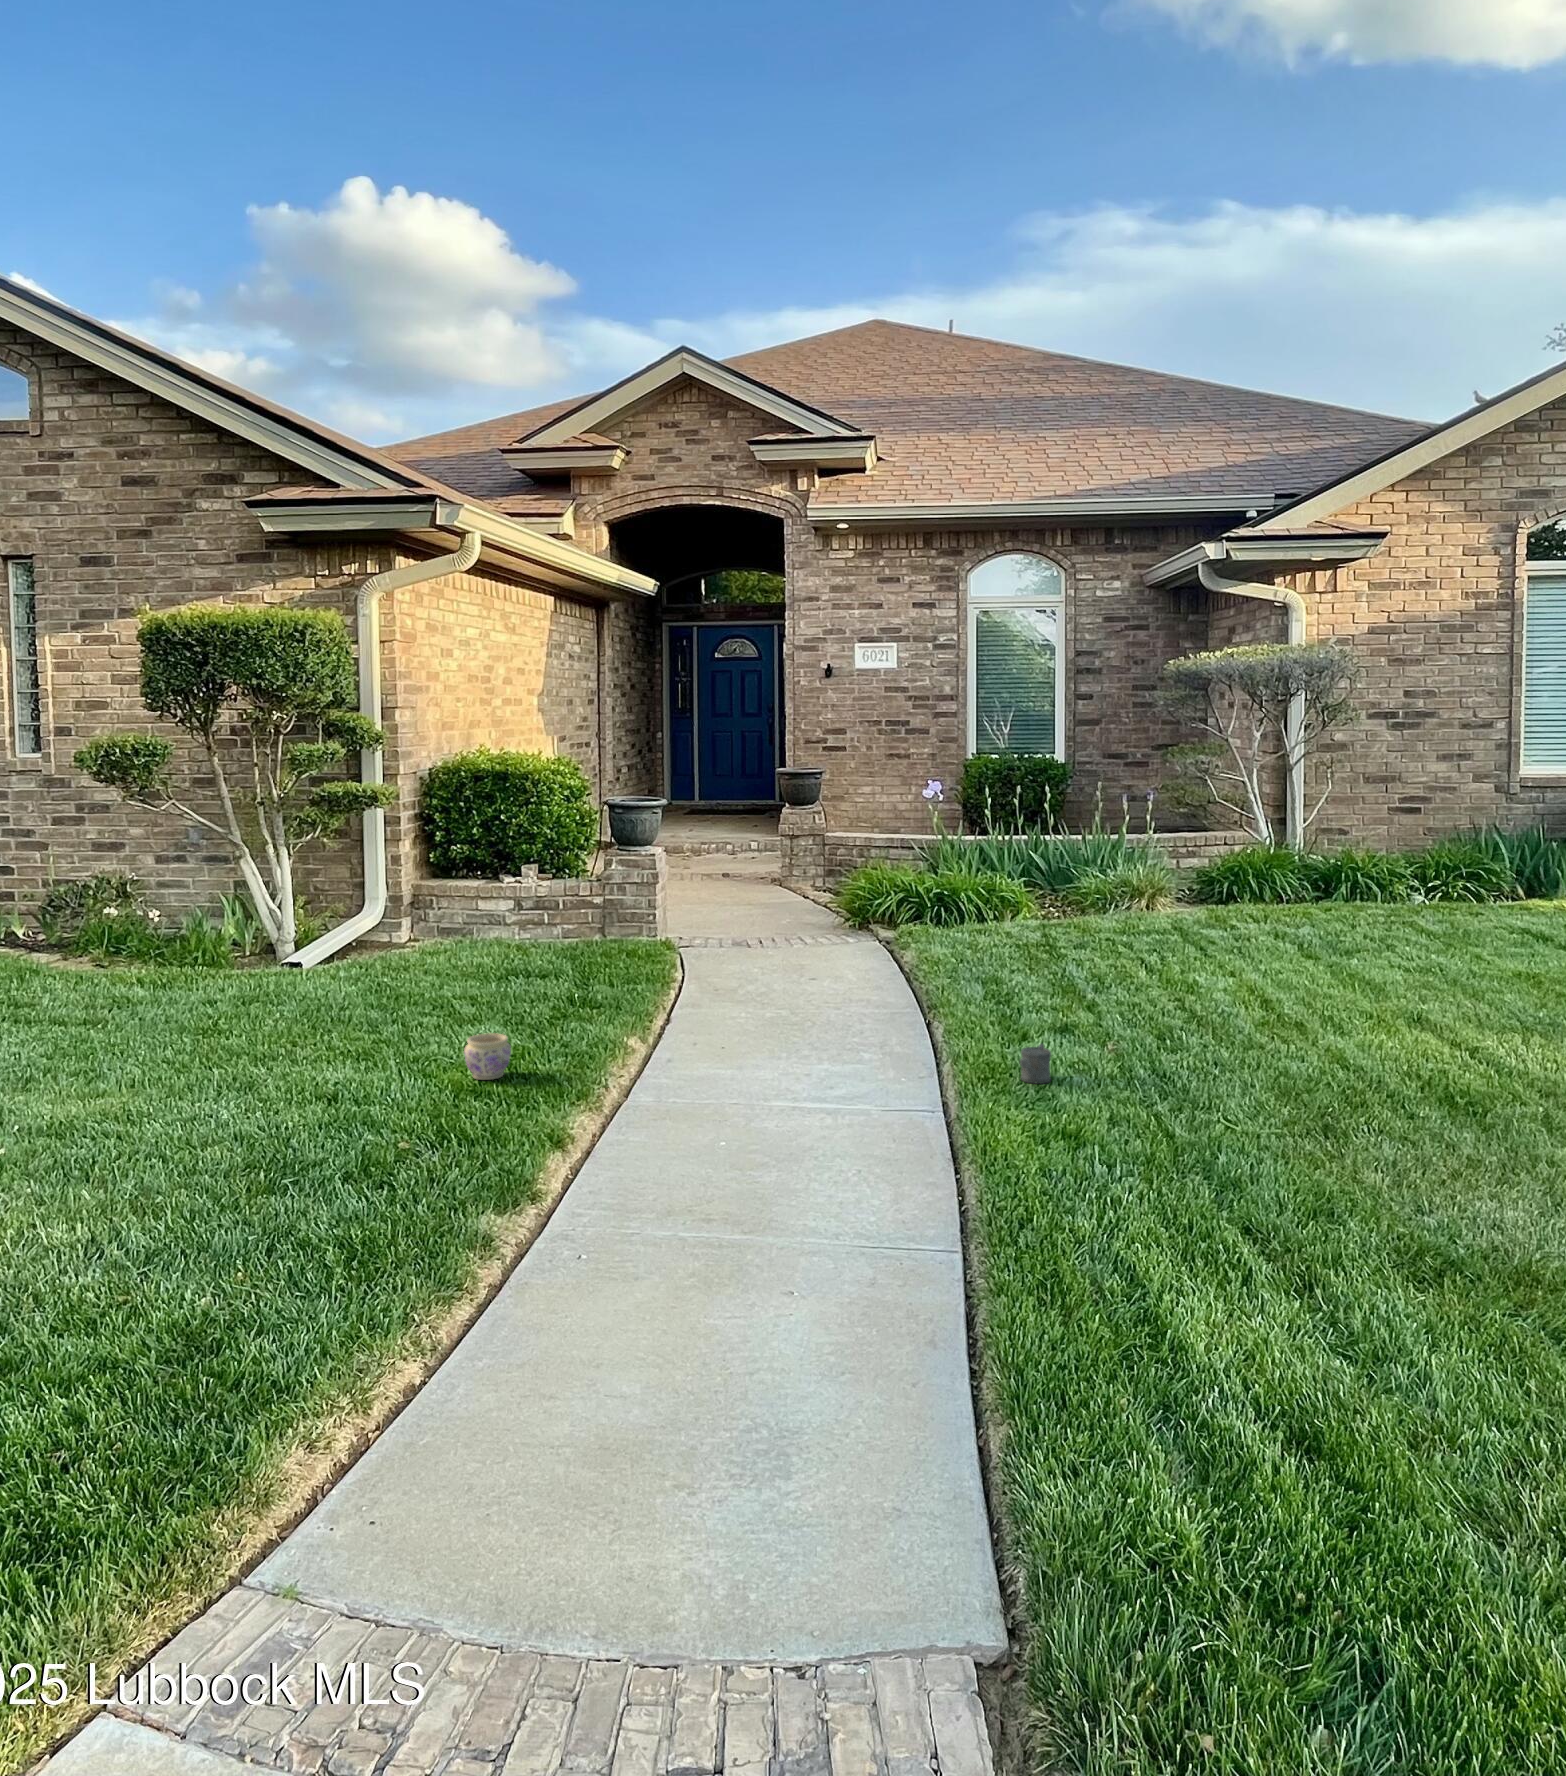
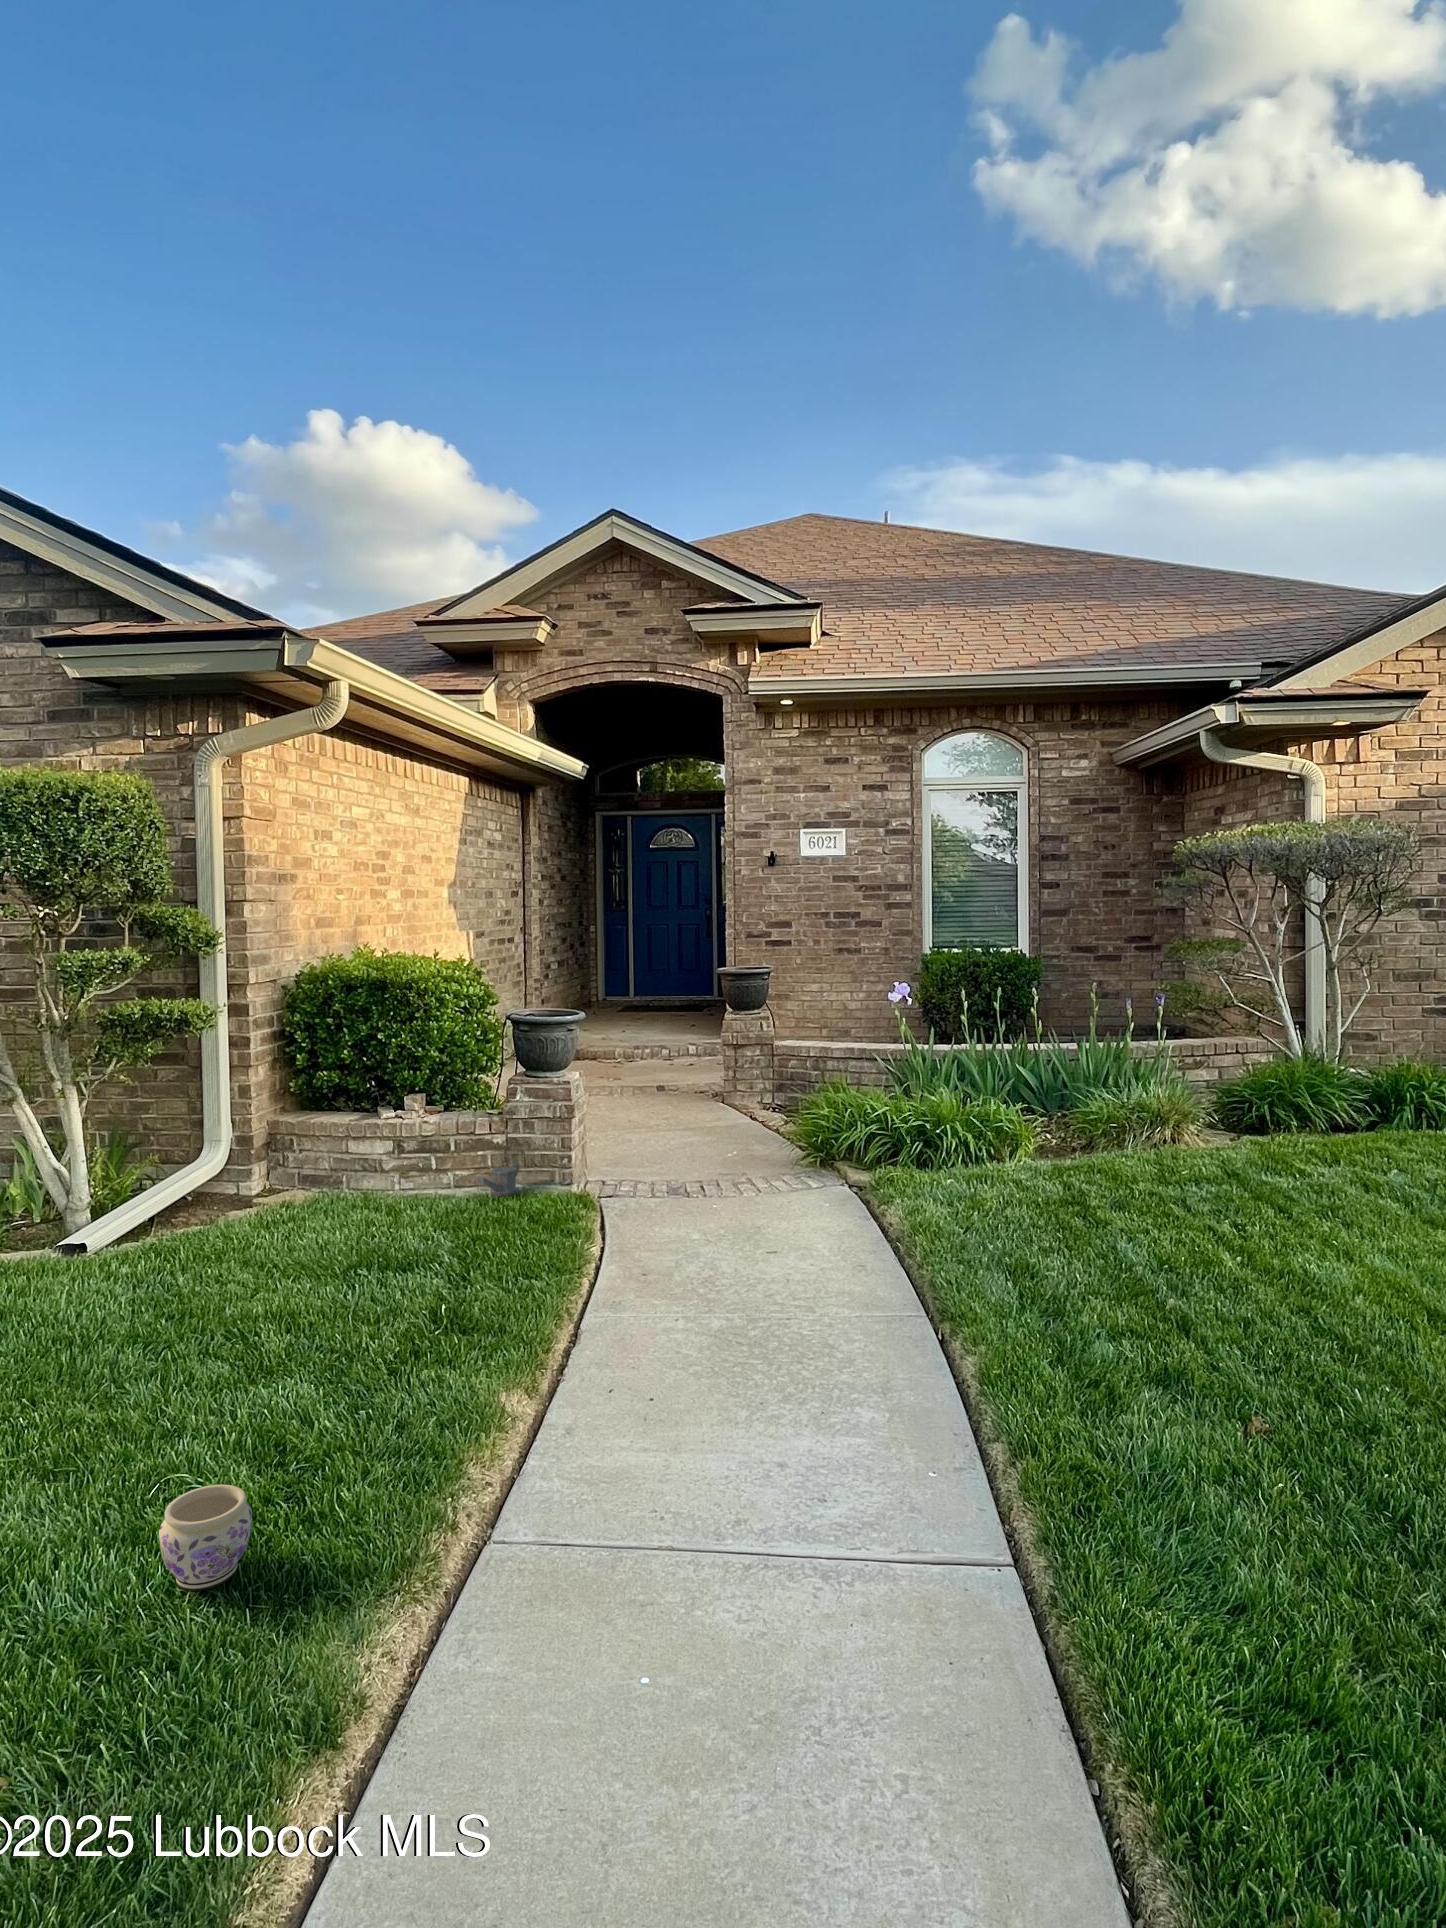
watering can: present [1020,1044,1051,1084] -> present [476,1164,519,1196]

